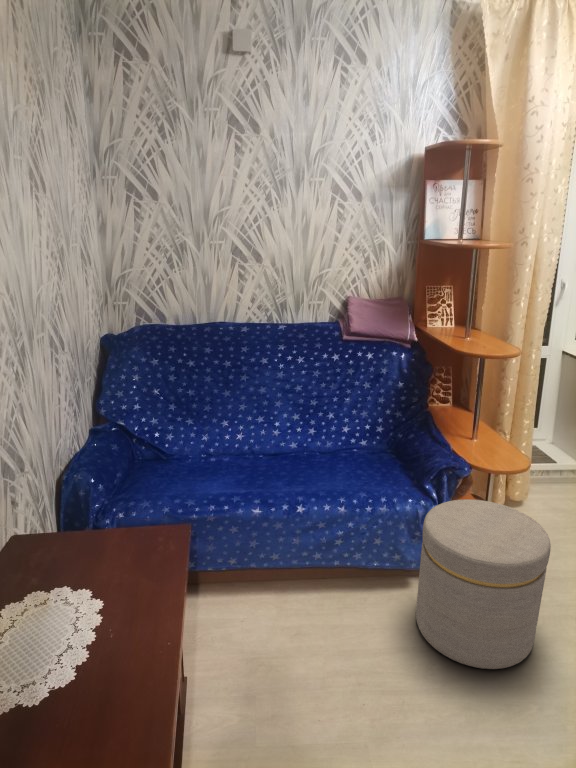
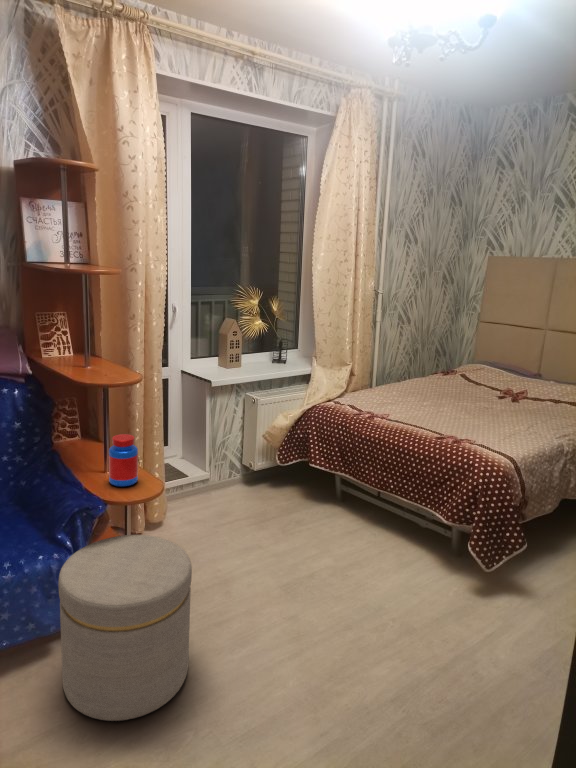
jar: none [476,406,508,456] -> present [109,434,138,487]

